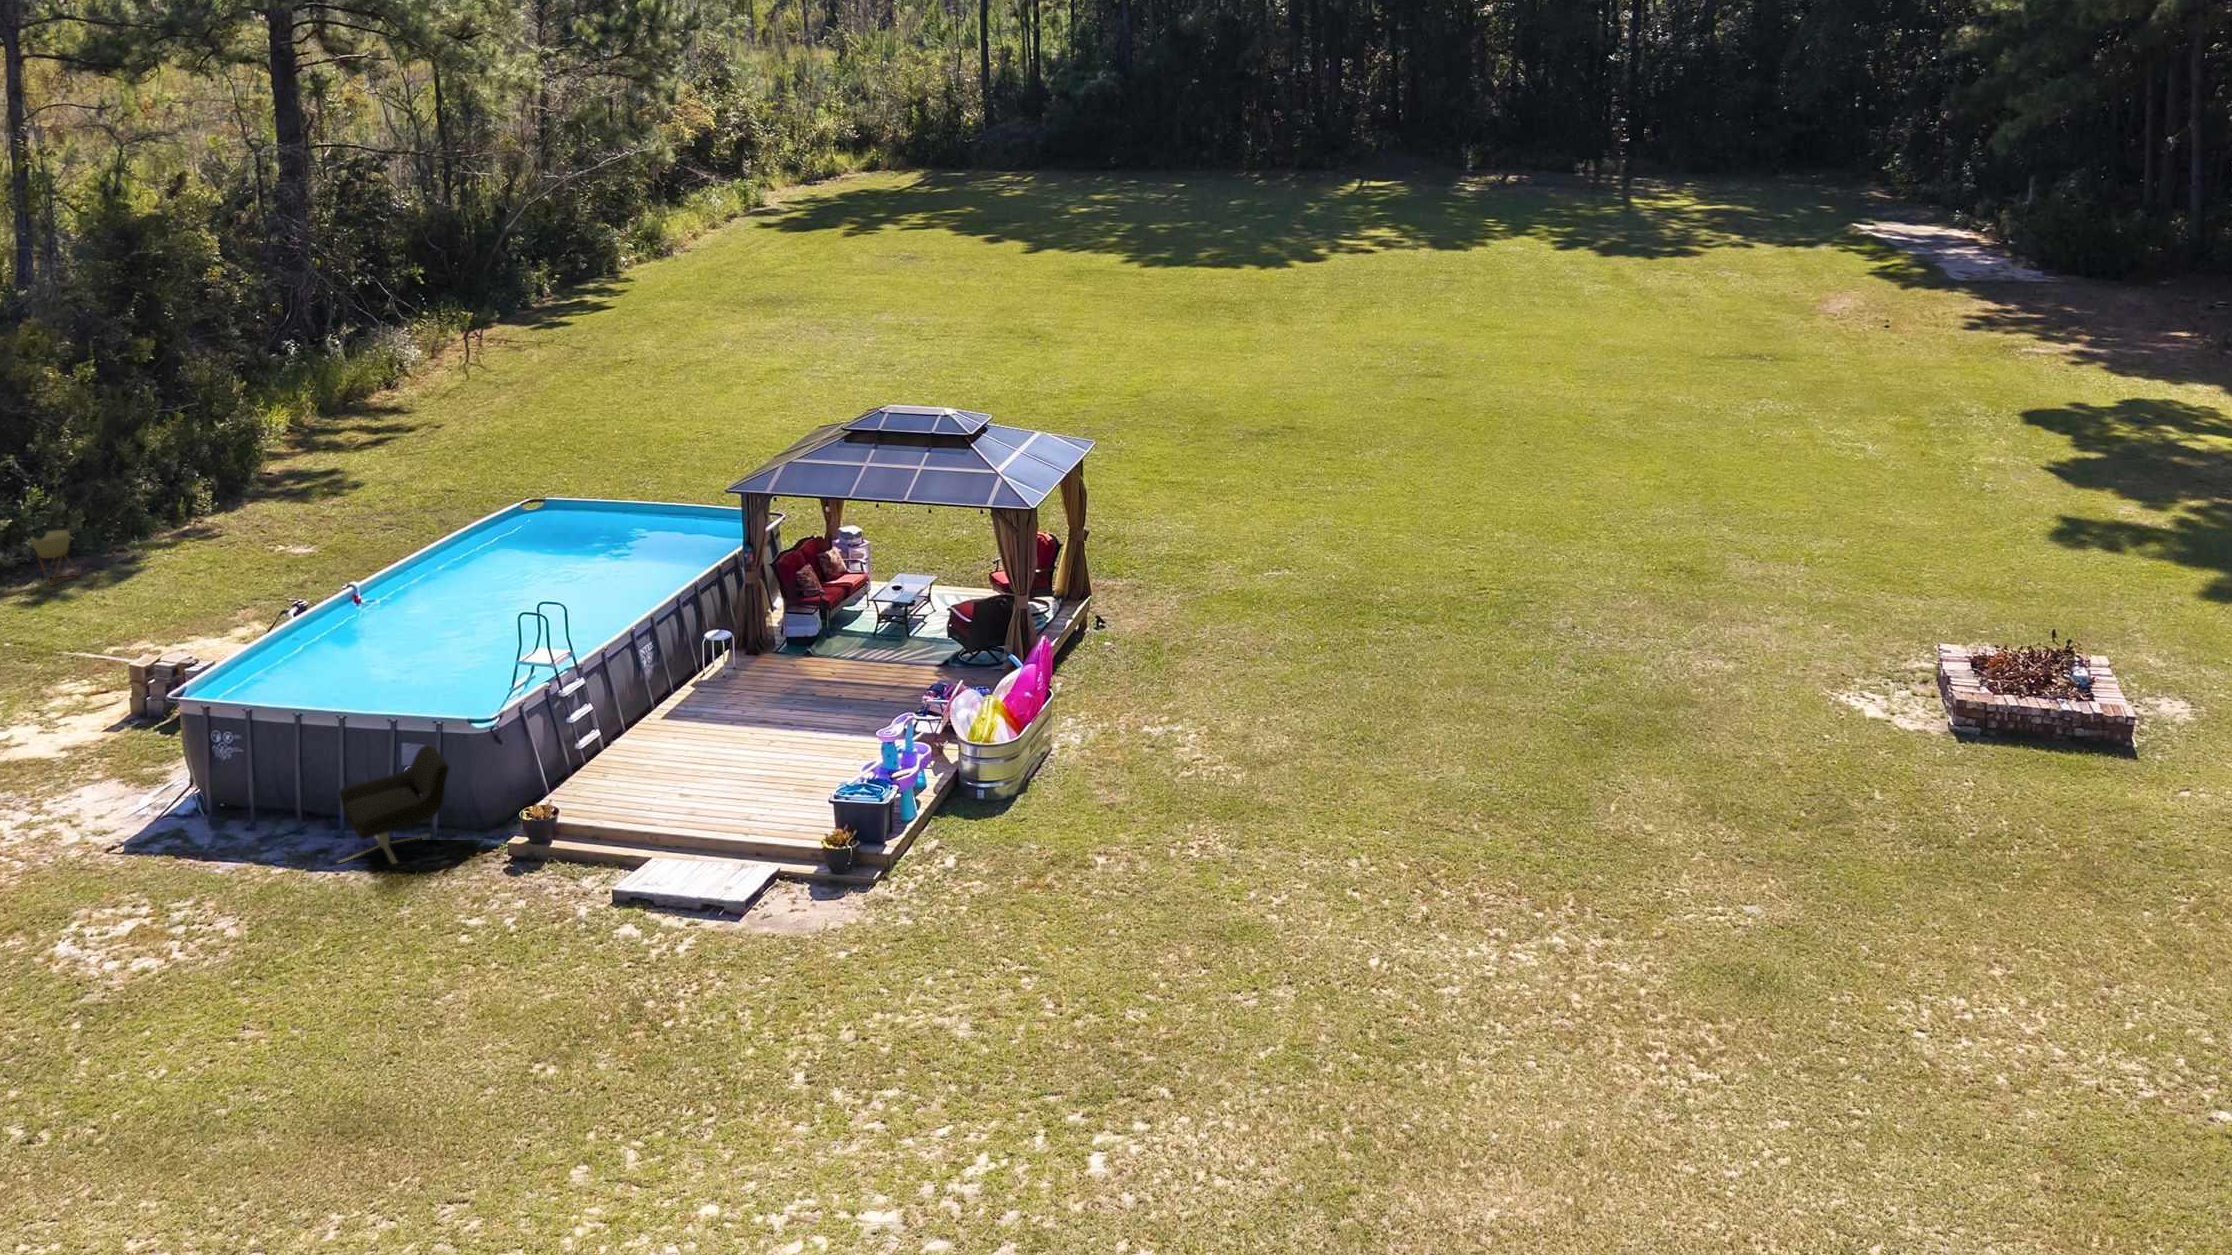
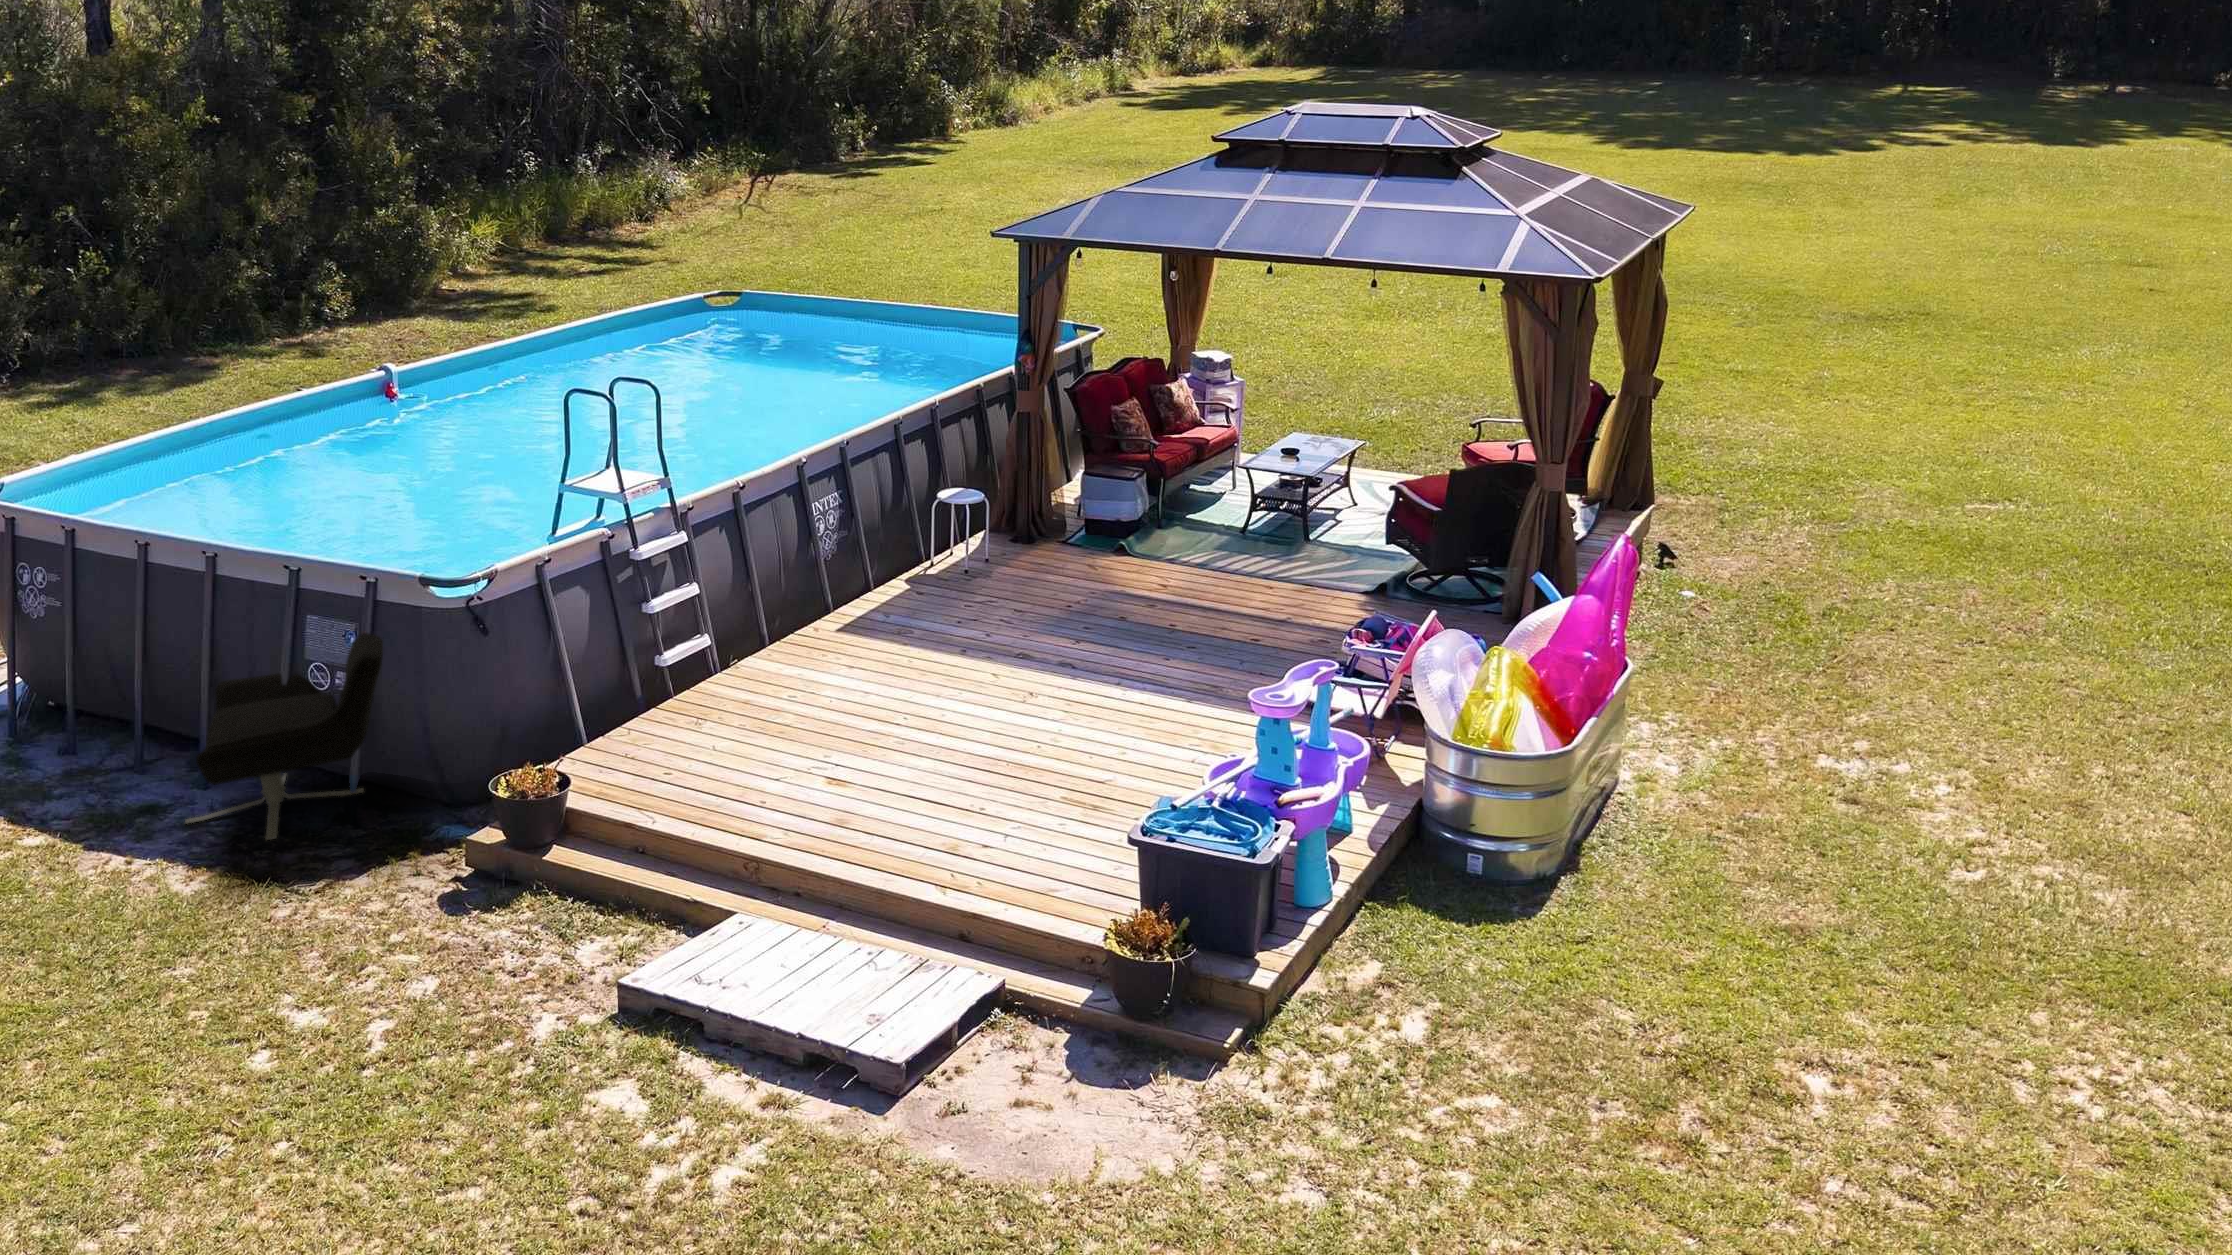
planter: present [30,530,80,585] -> none [152,331,212,400]

